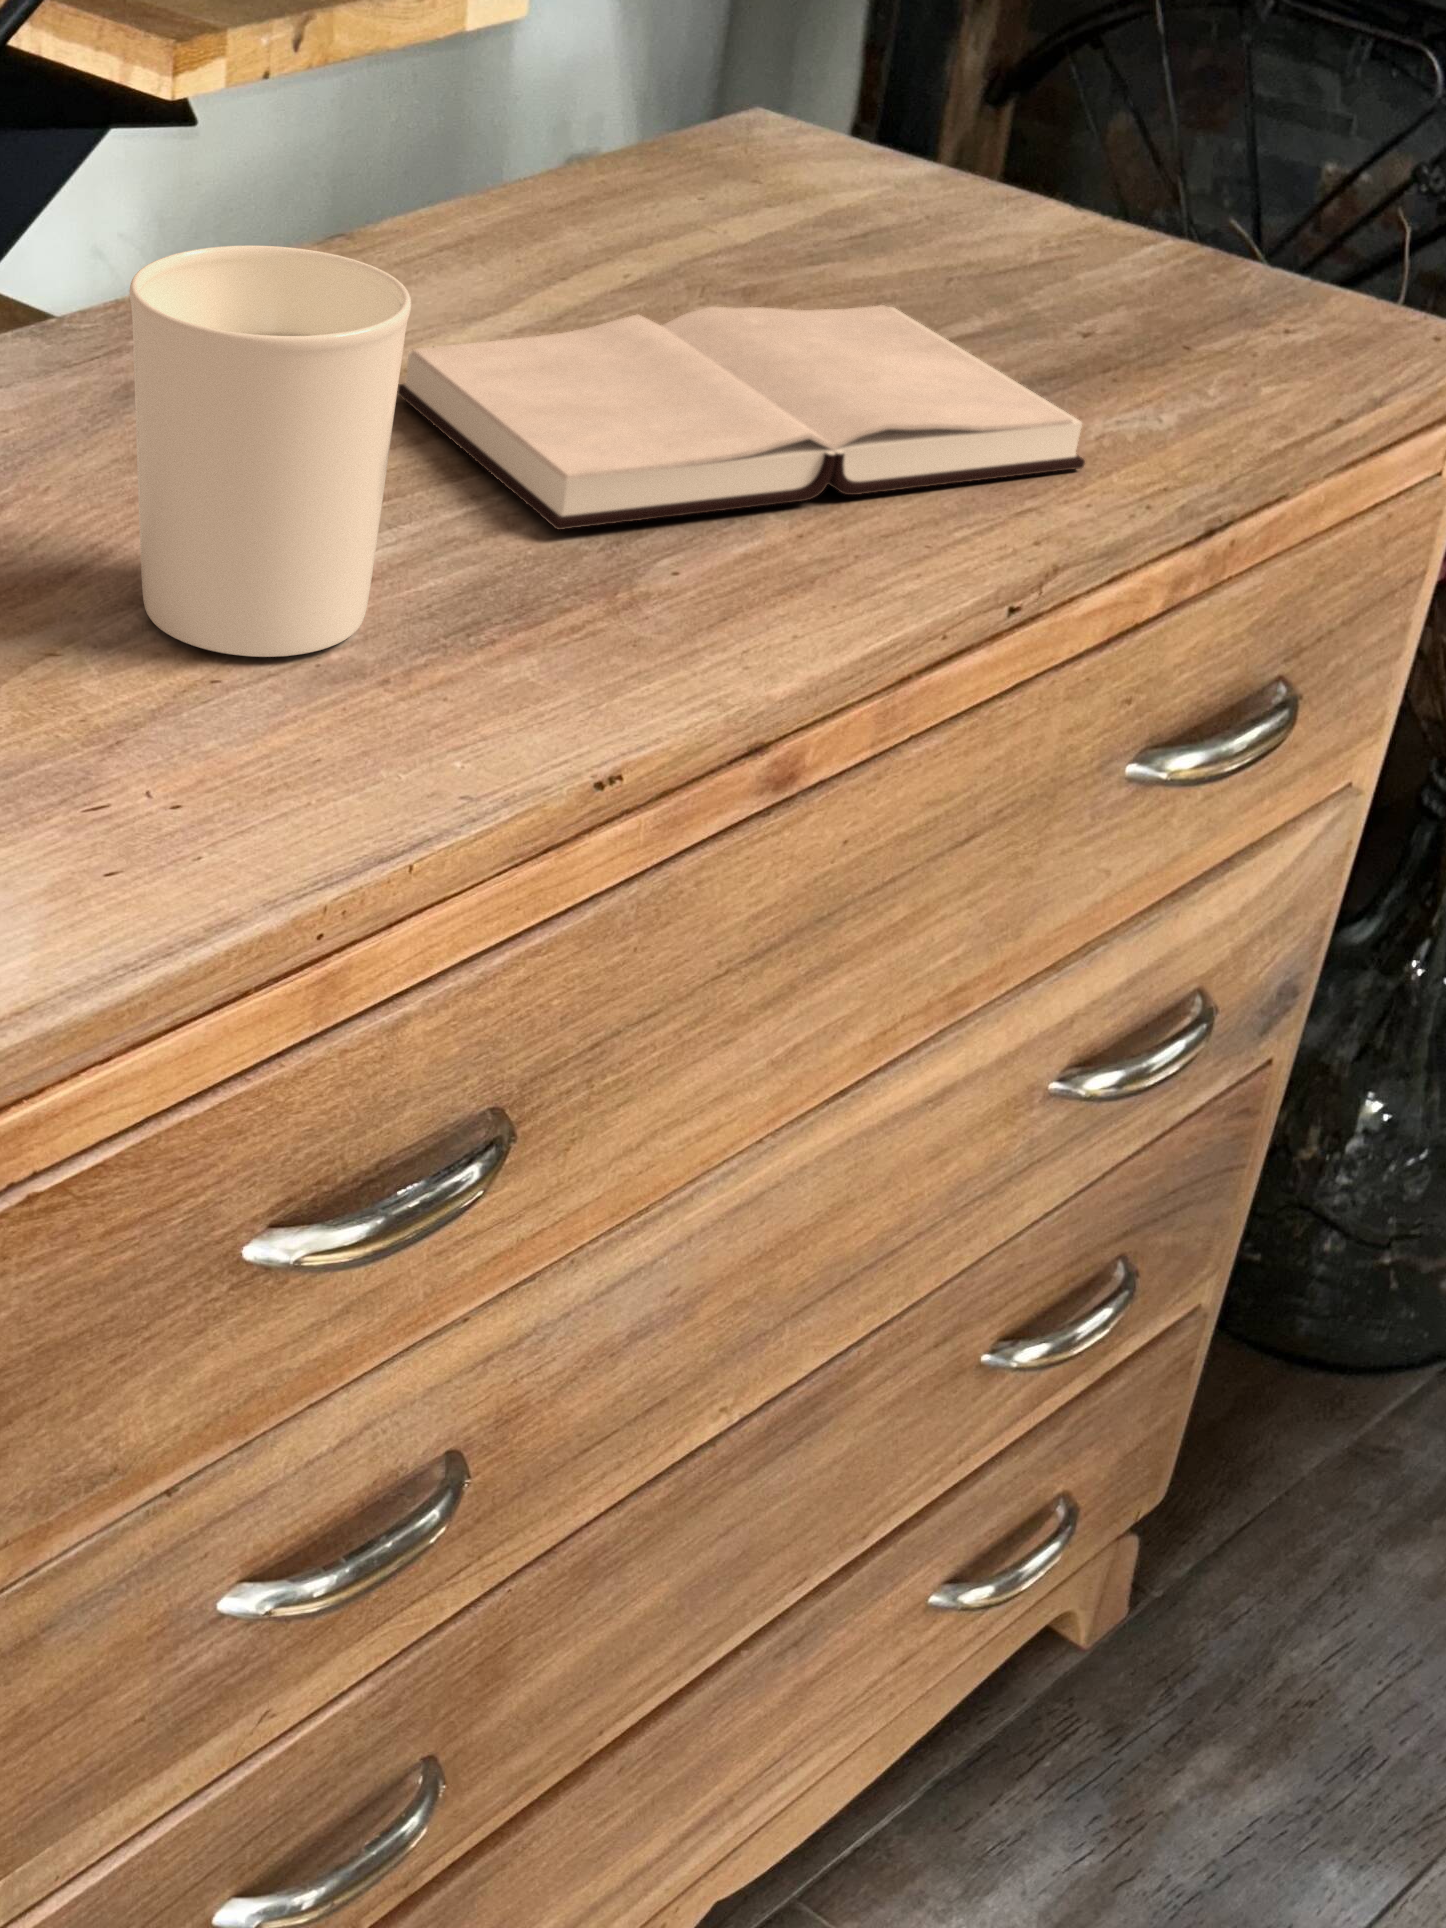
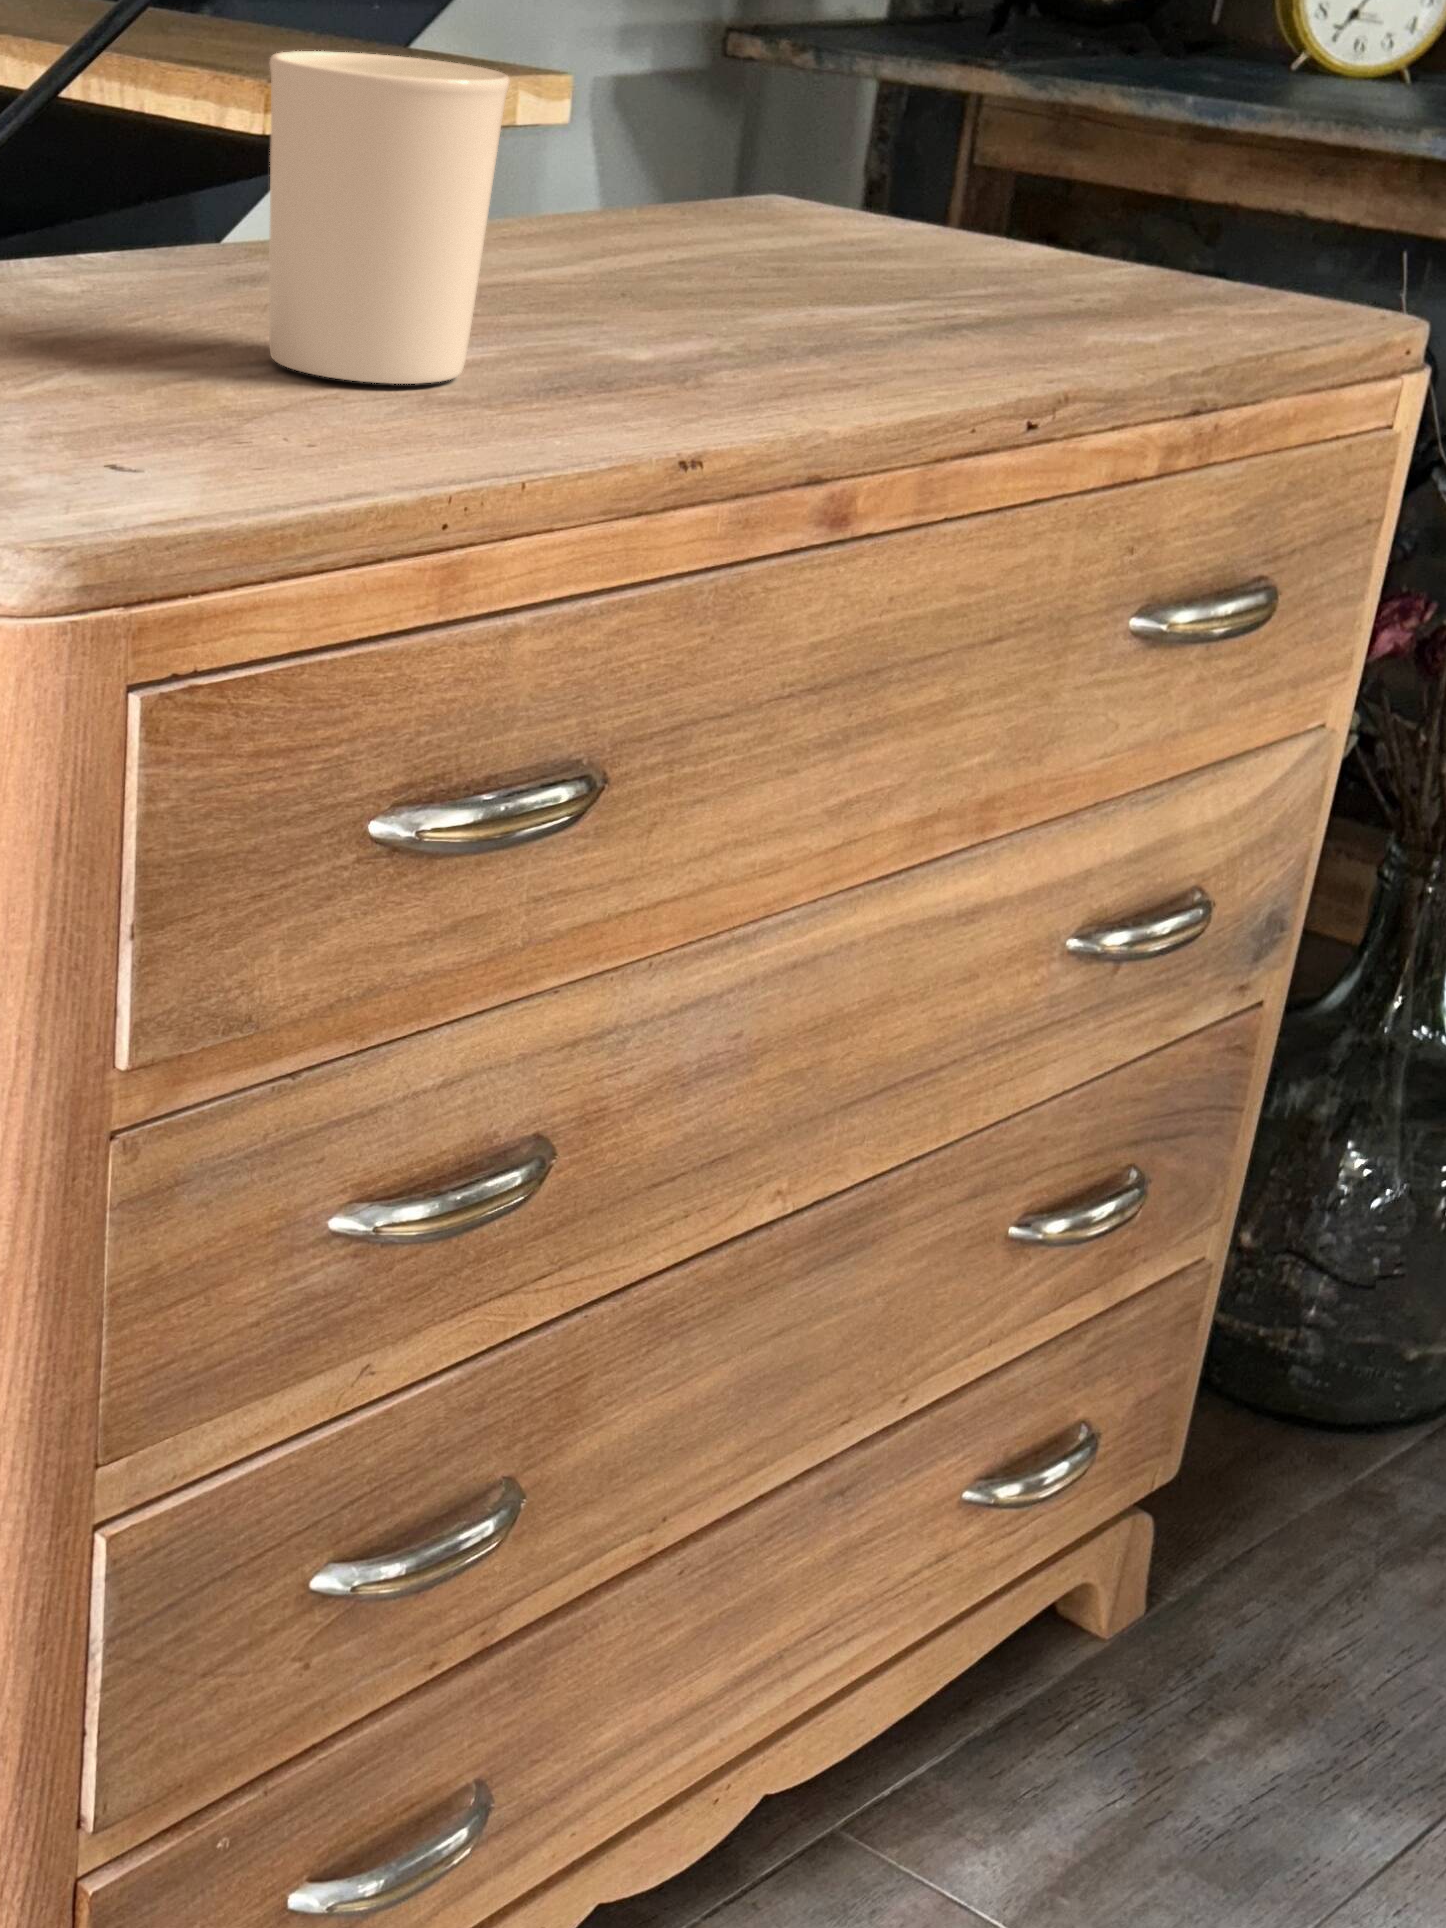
hardback book: present [398,305,1085,530] -> none [475,232,1078,346]

